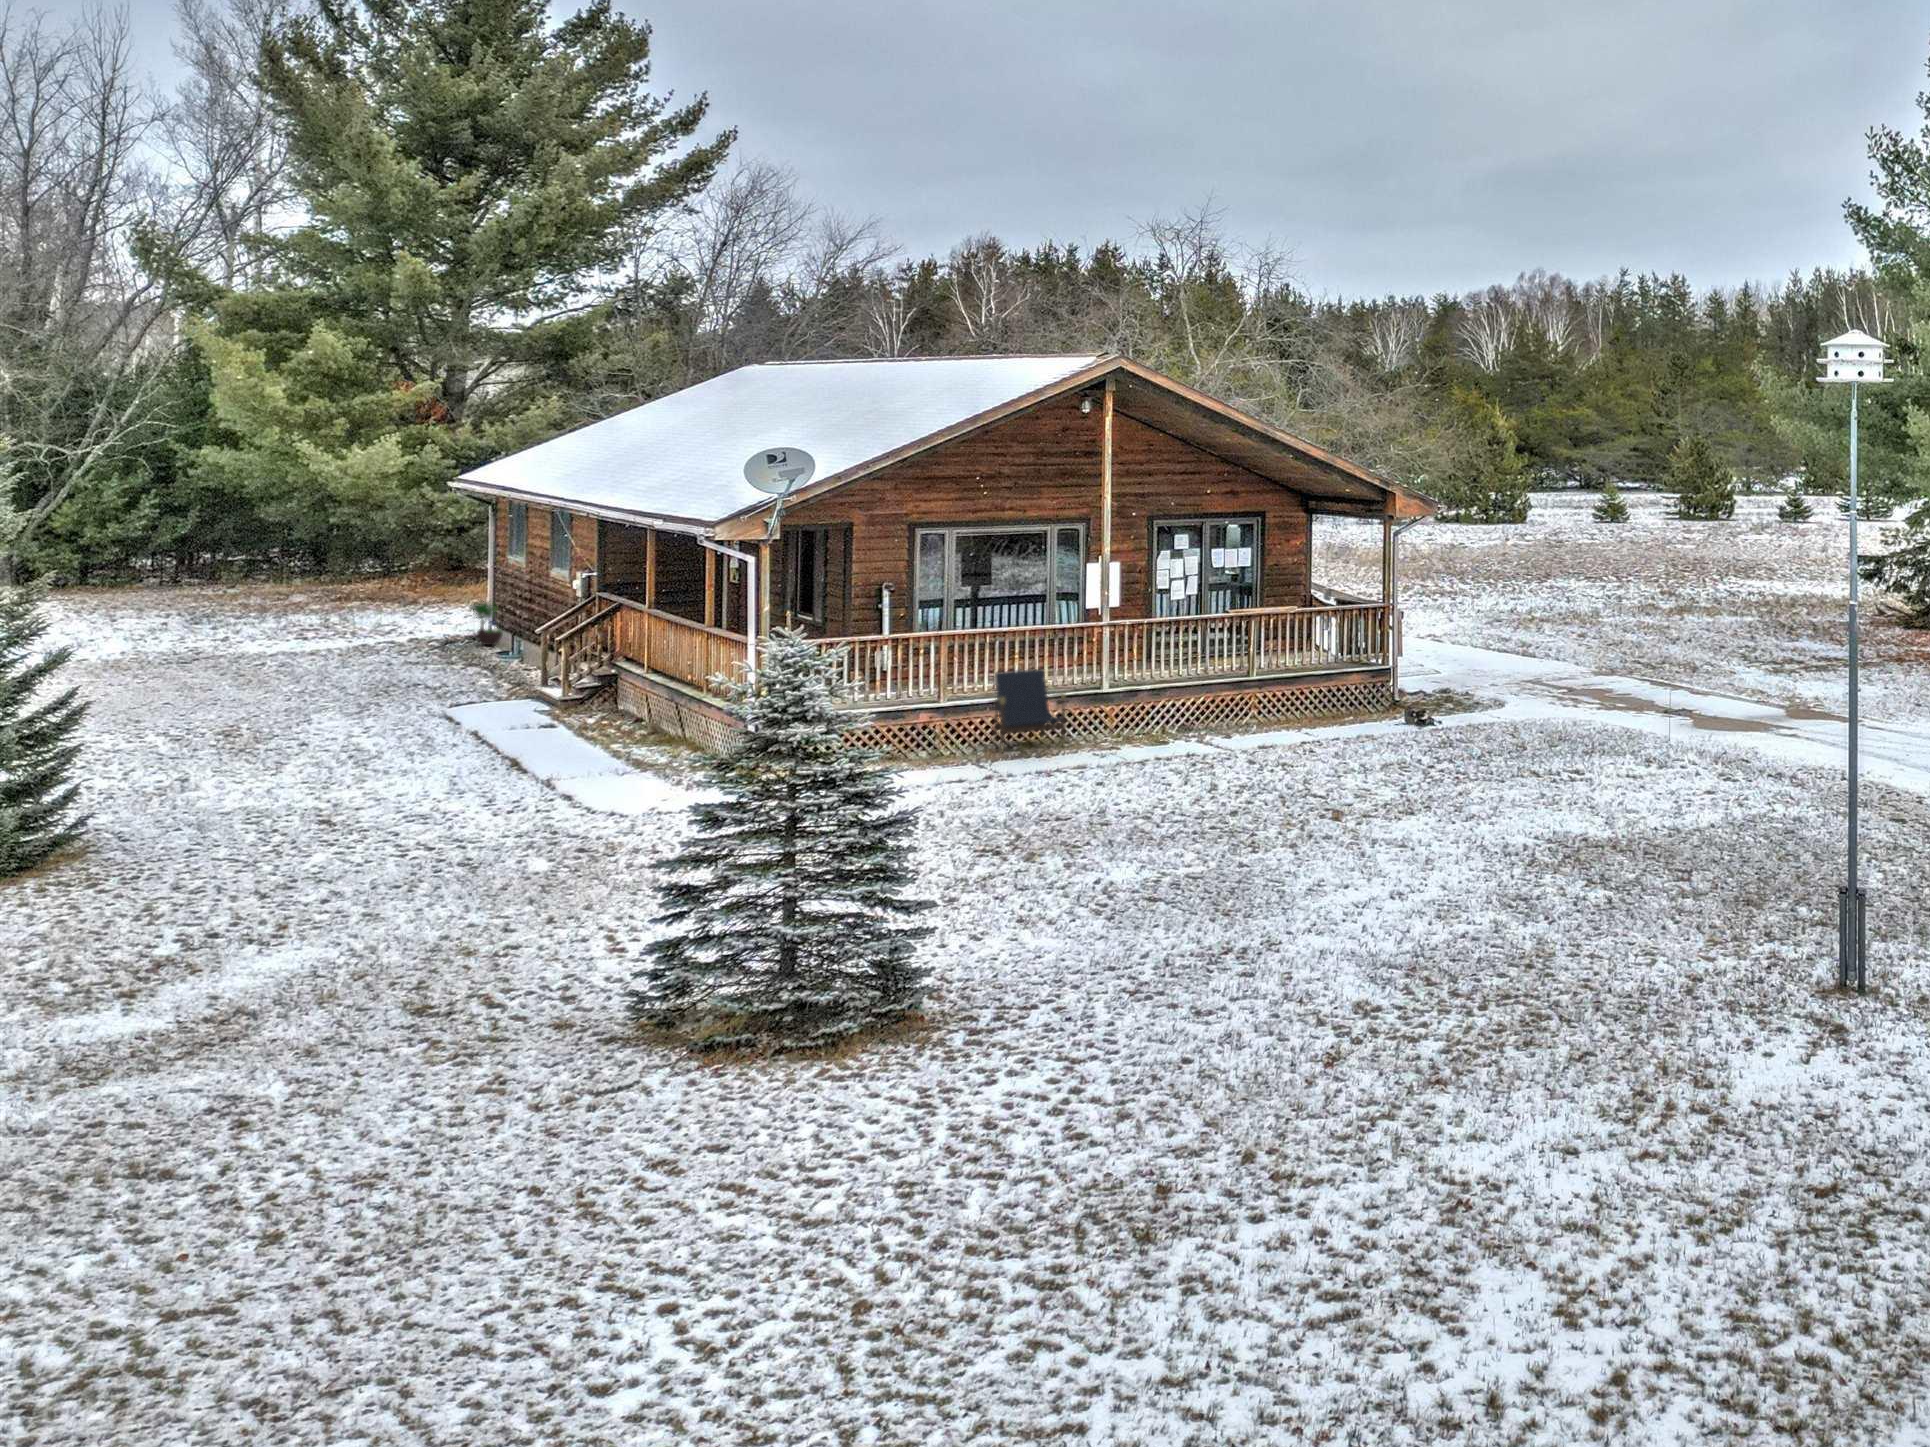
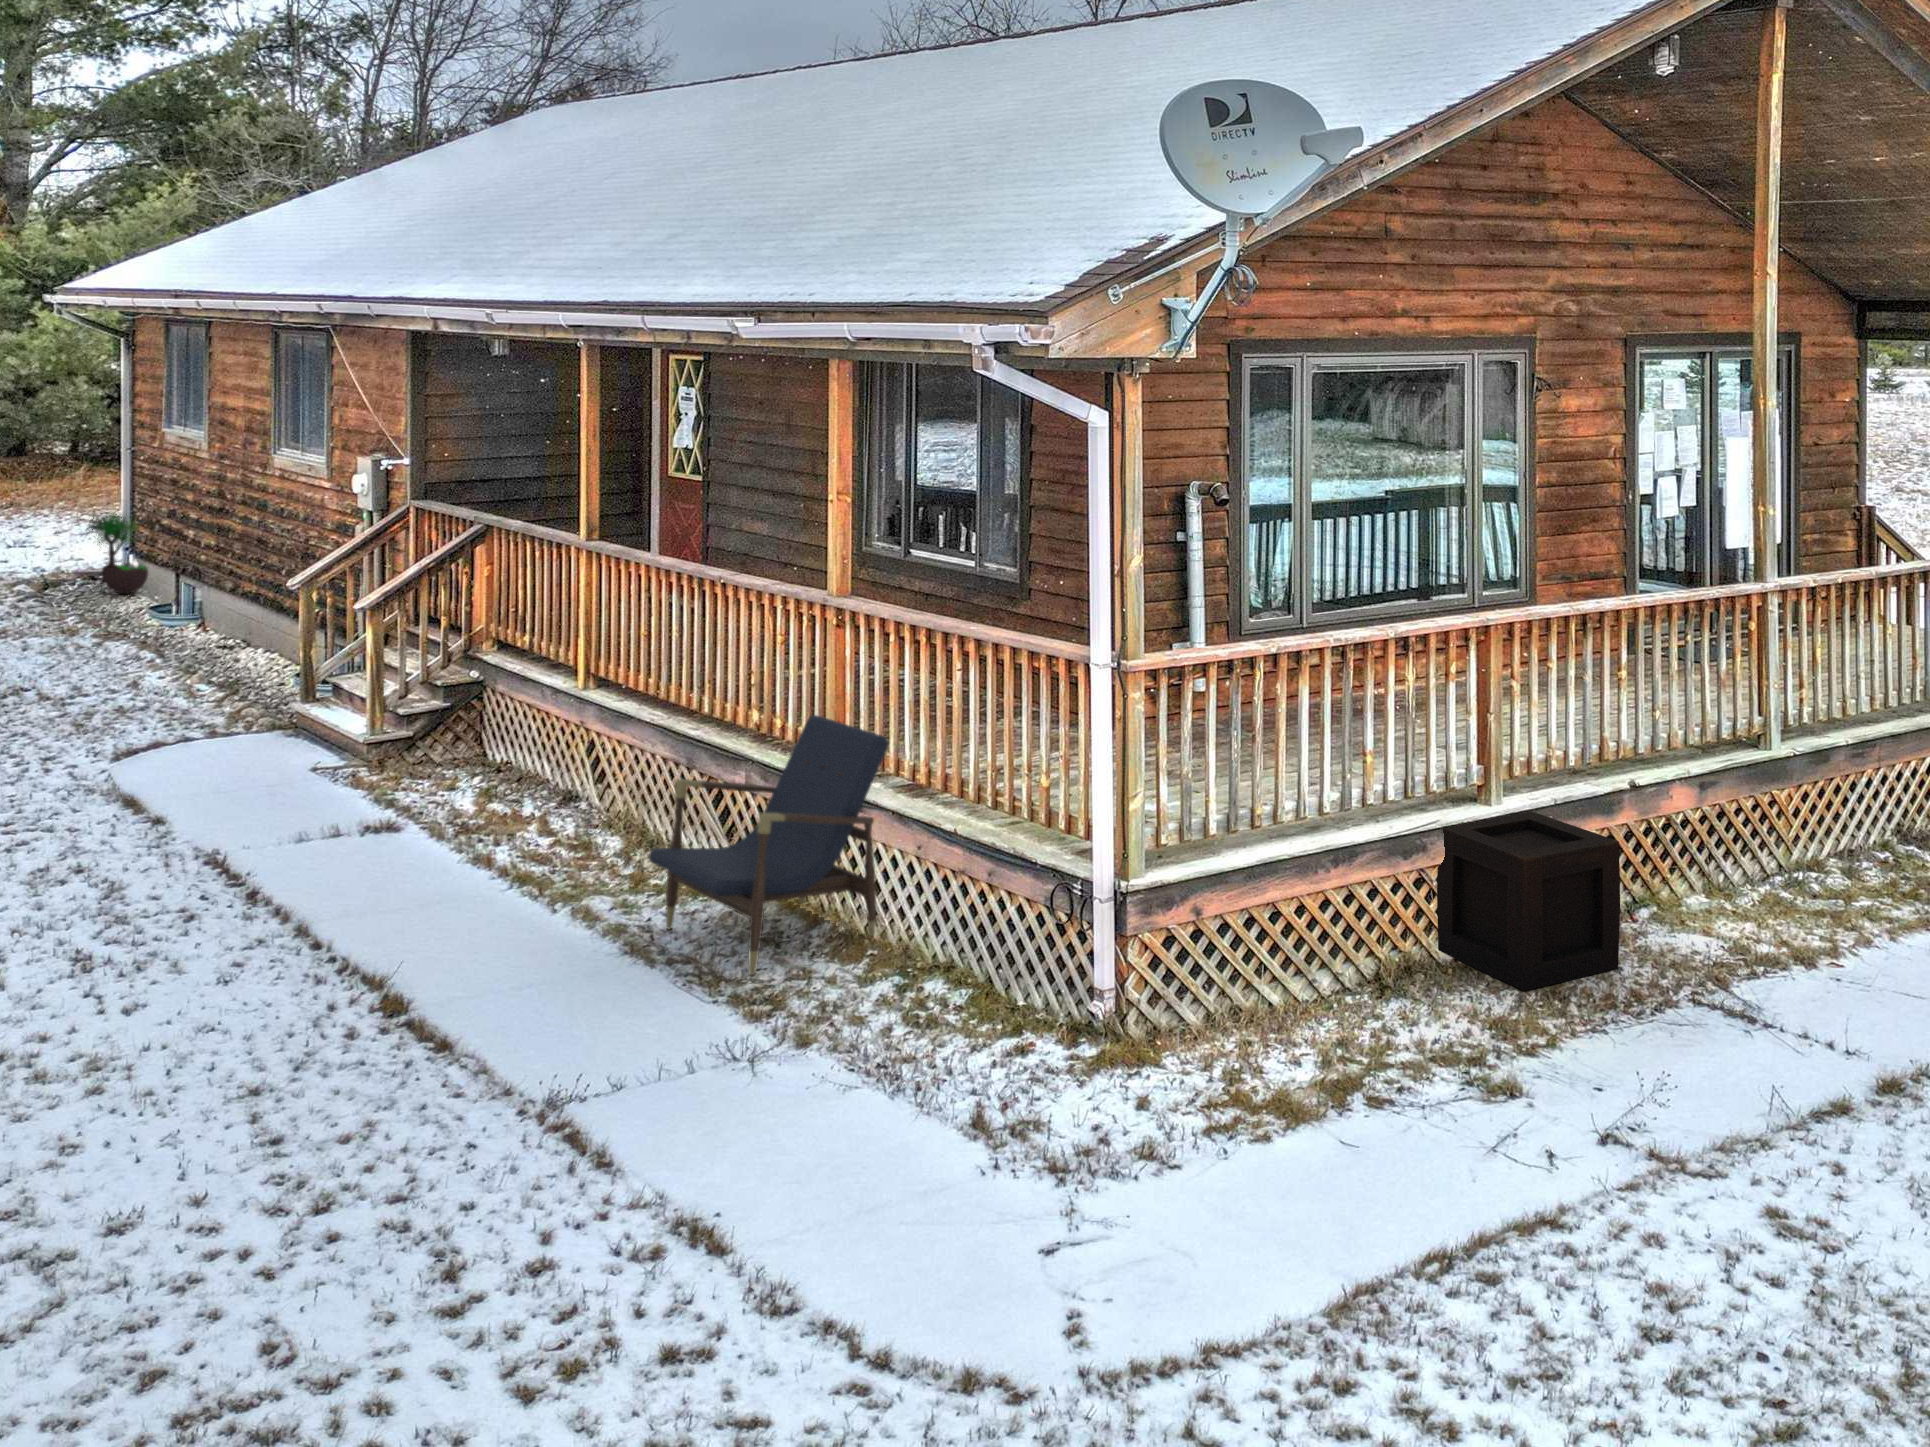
lounge chair: present [993,669,1066,752] -> present [649,715,888,975]
wooden crate: none [906,704,963,760] -> present [1437,812,1620,991]

